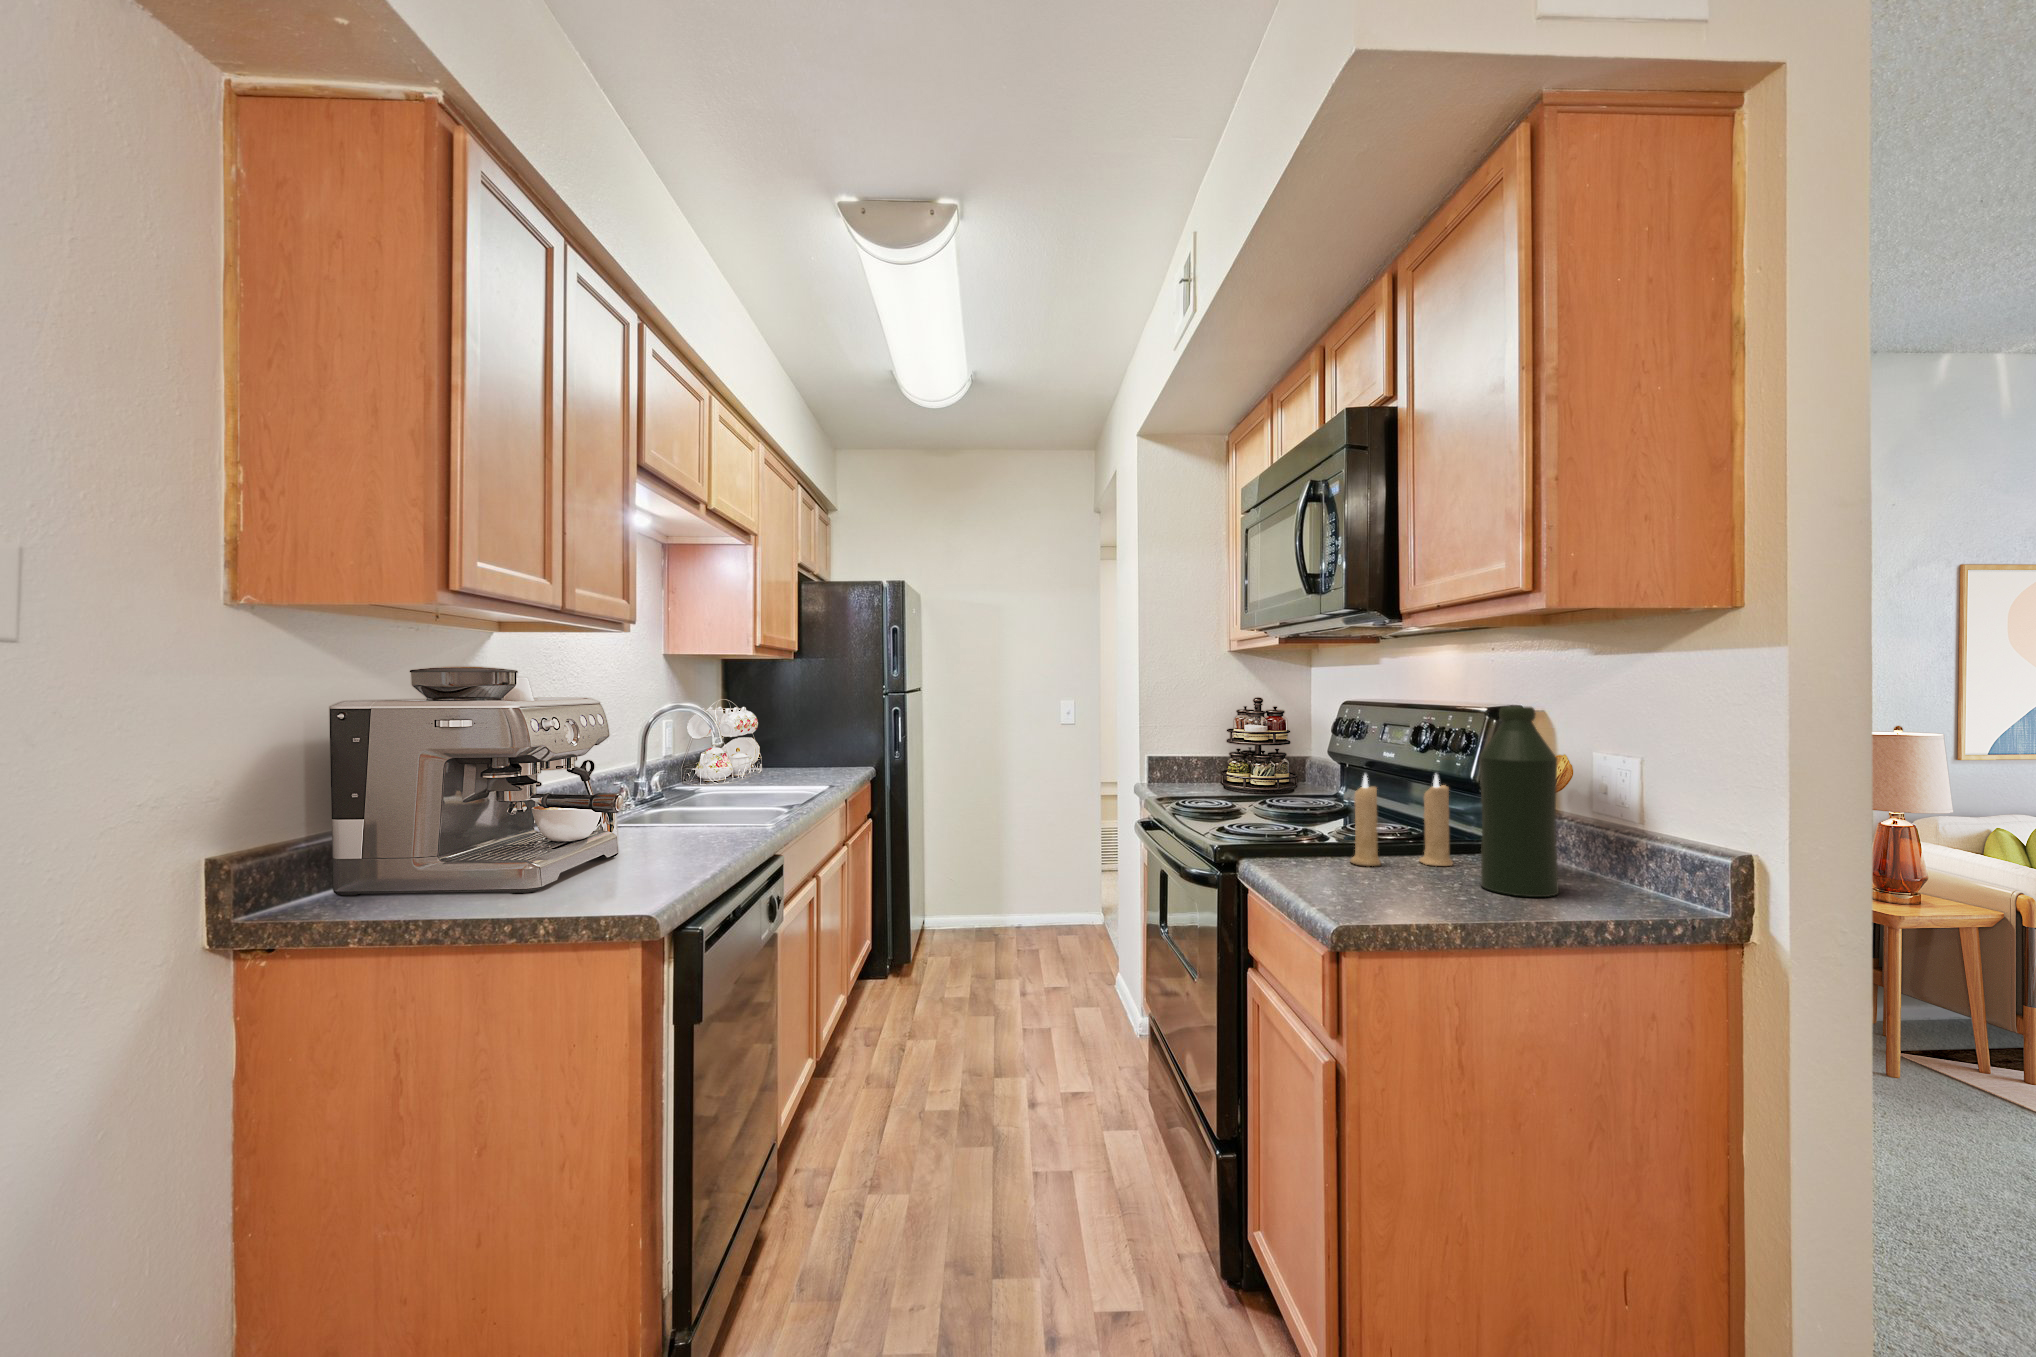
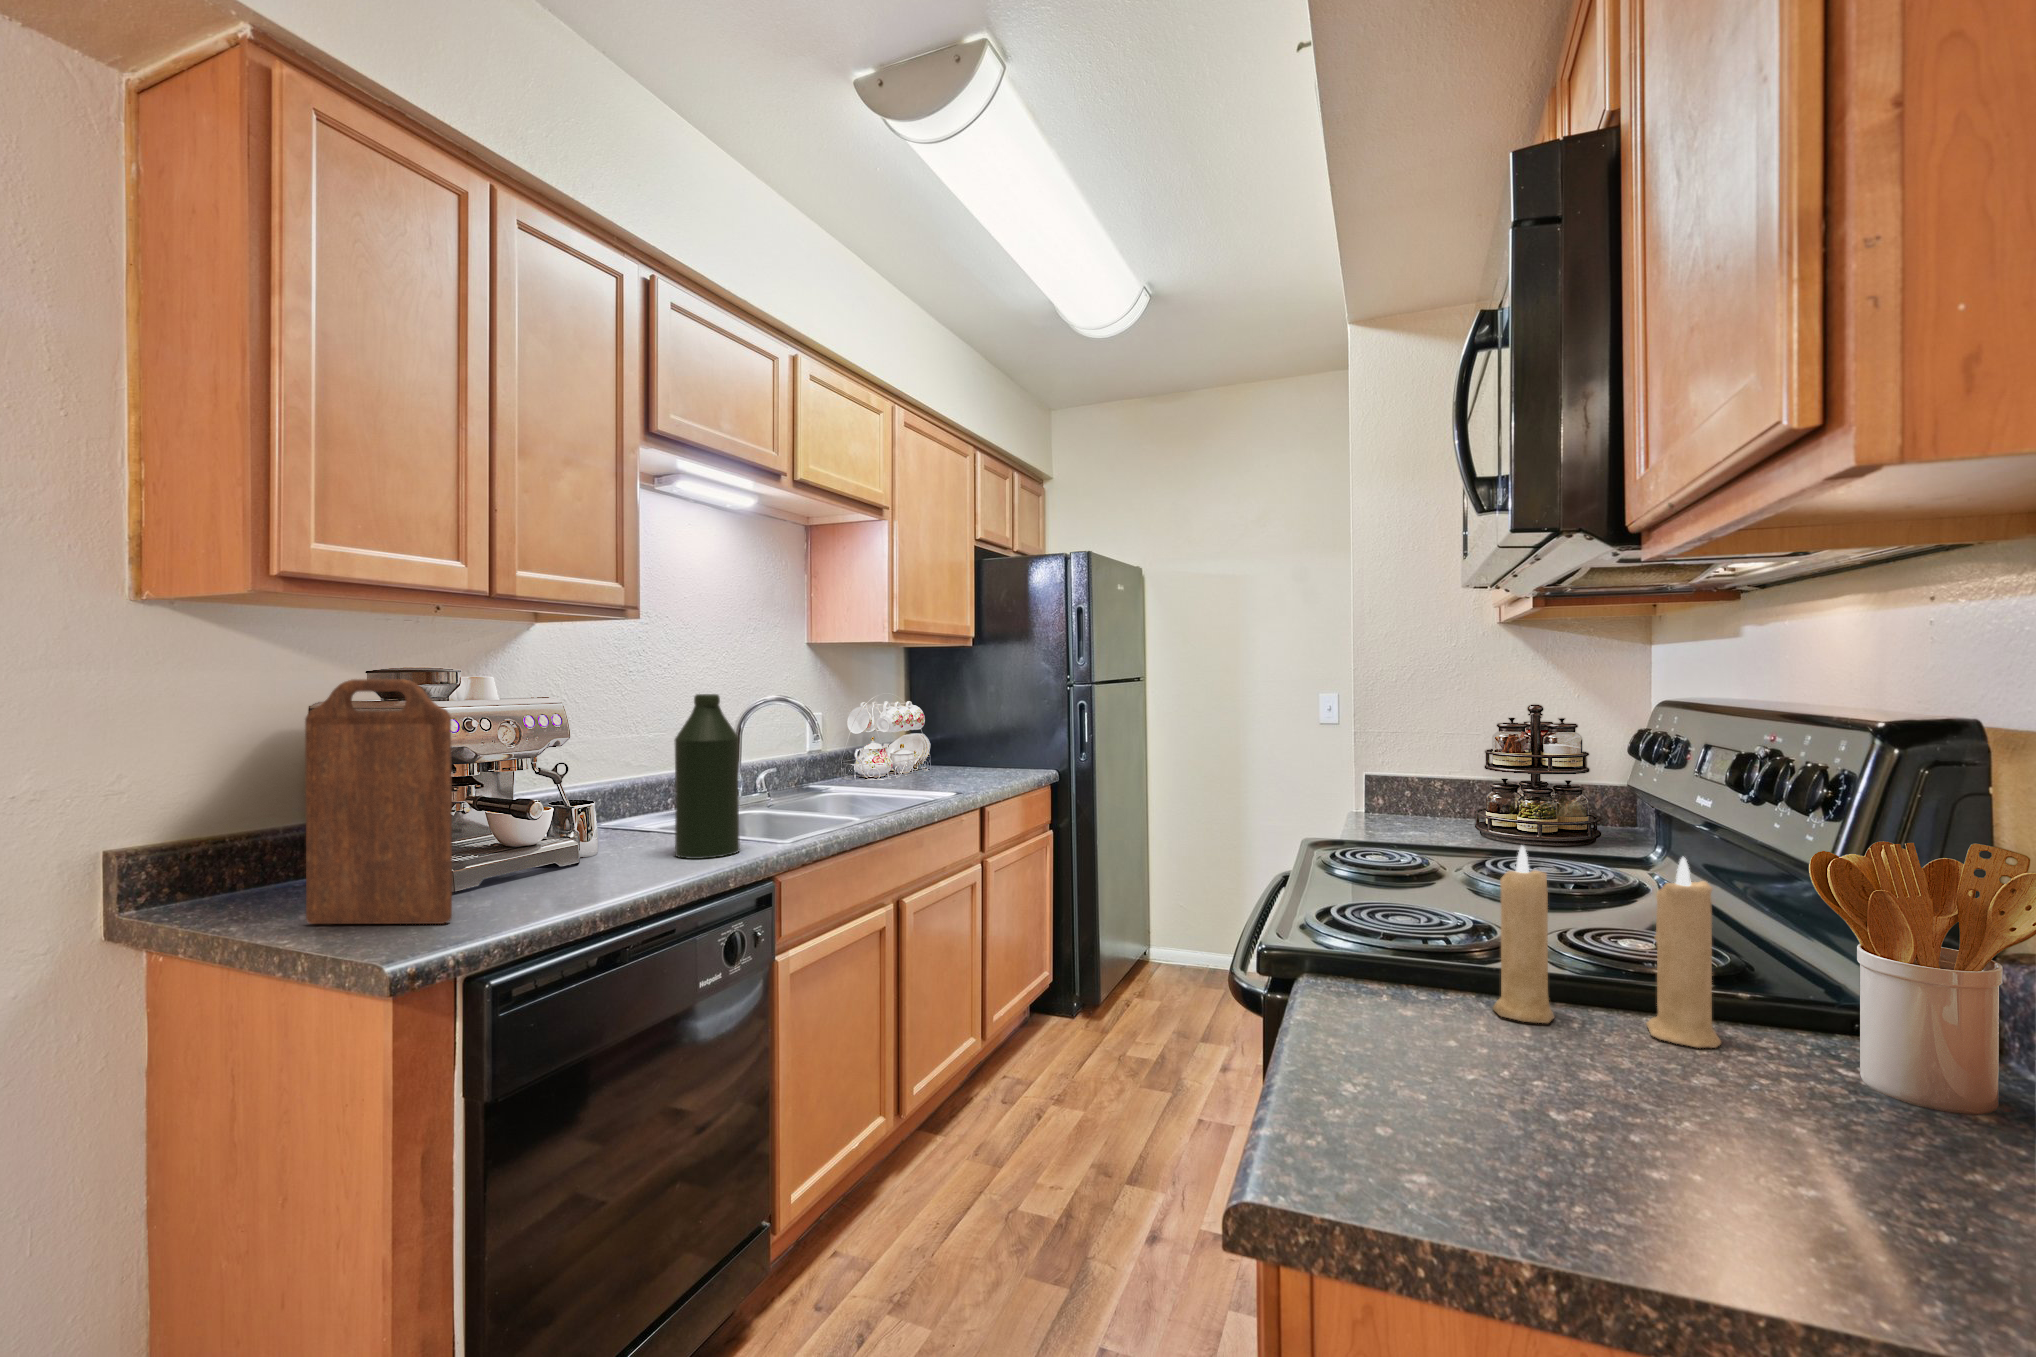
cutting board: none [482,685,624,905] -> present [305,679,452,924]
bottle: present [1479,706,1559,897] -> present [674,694,740,859]

